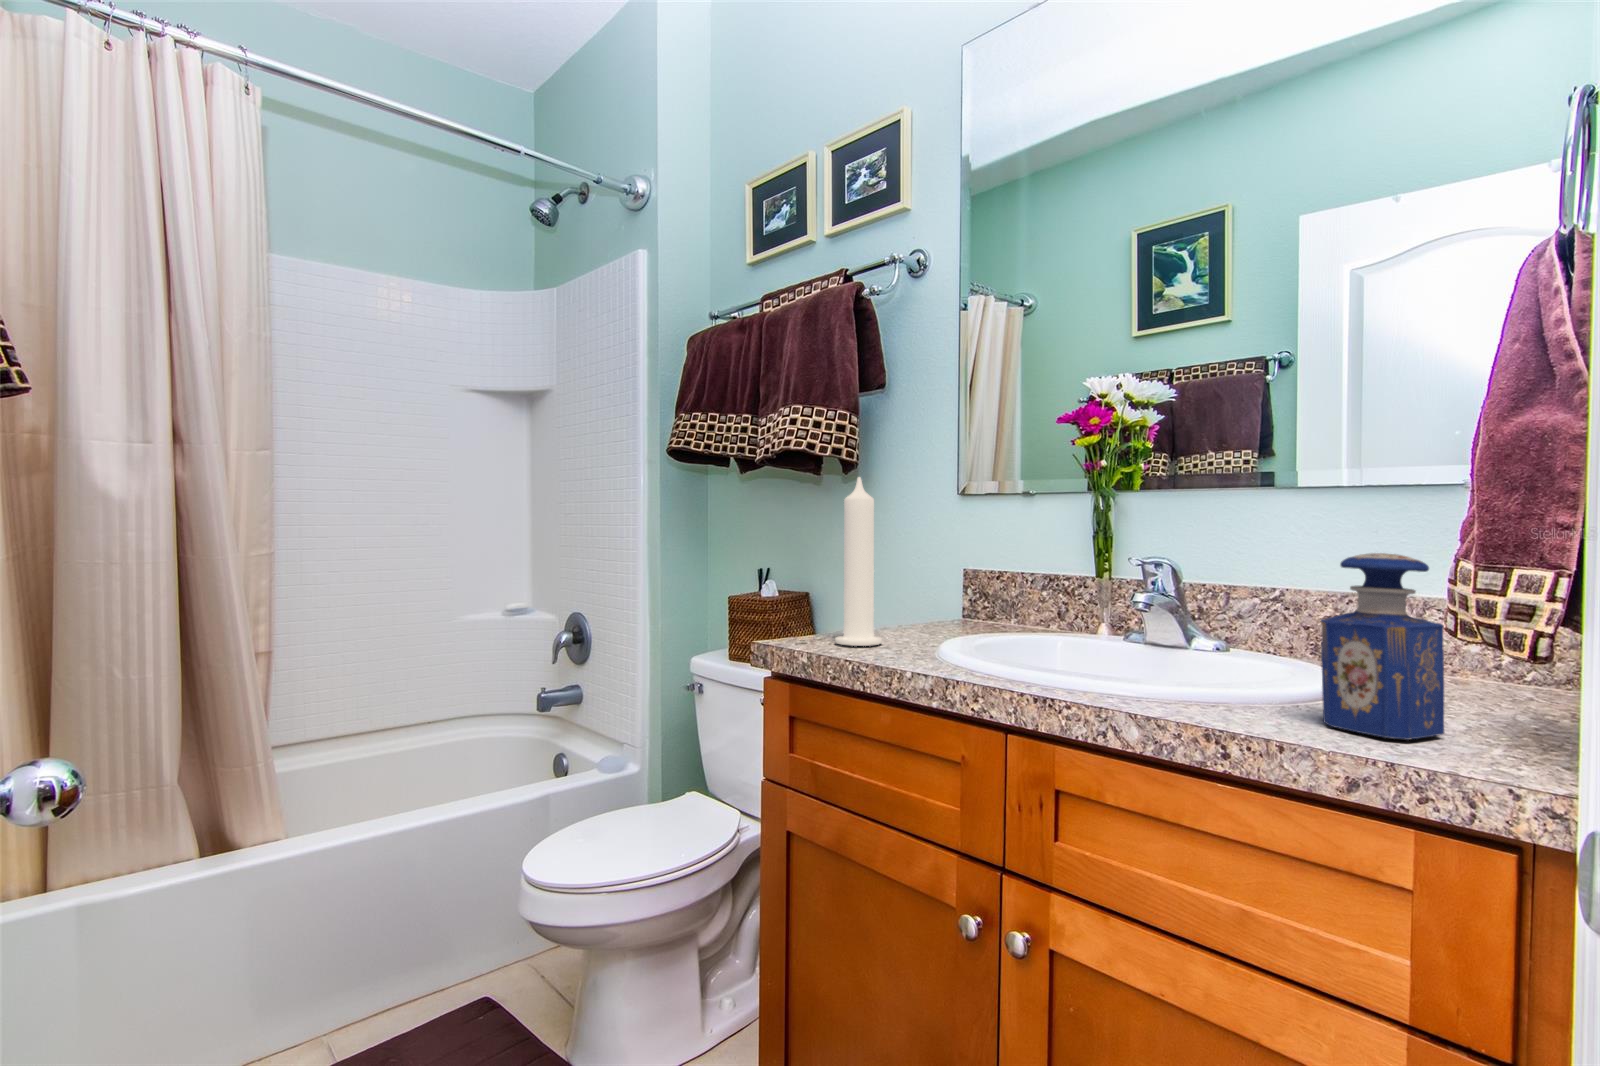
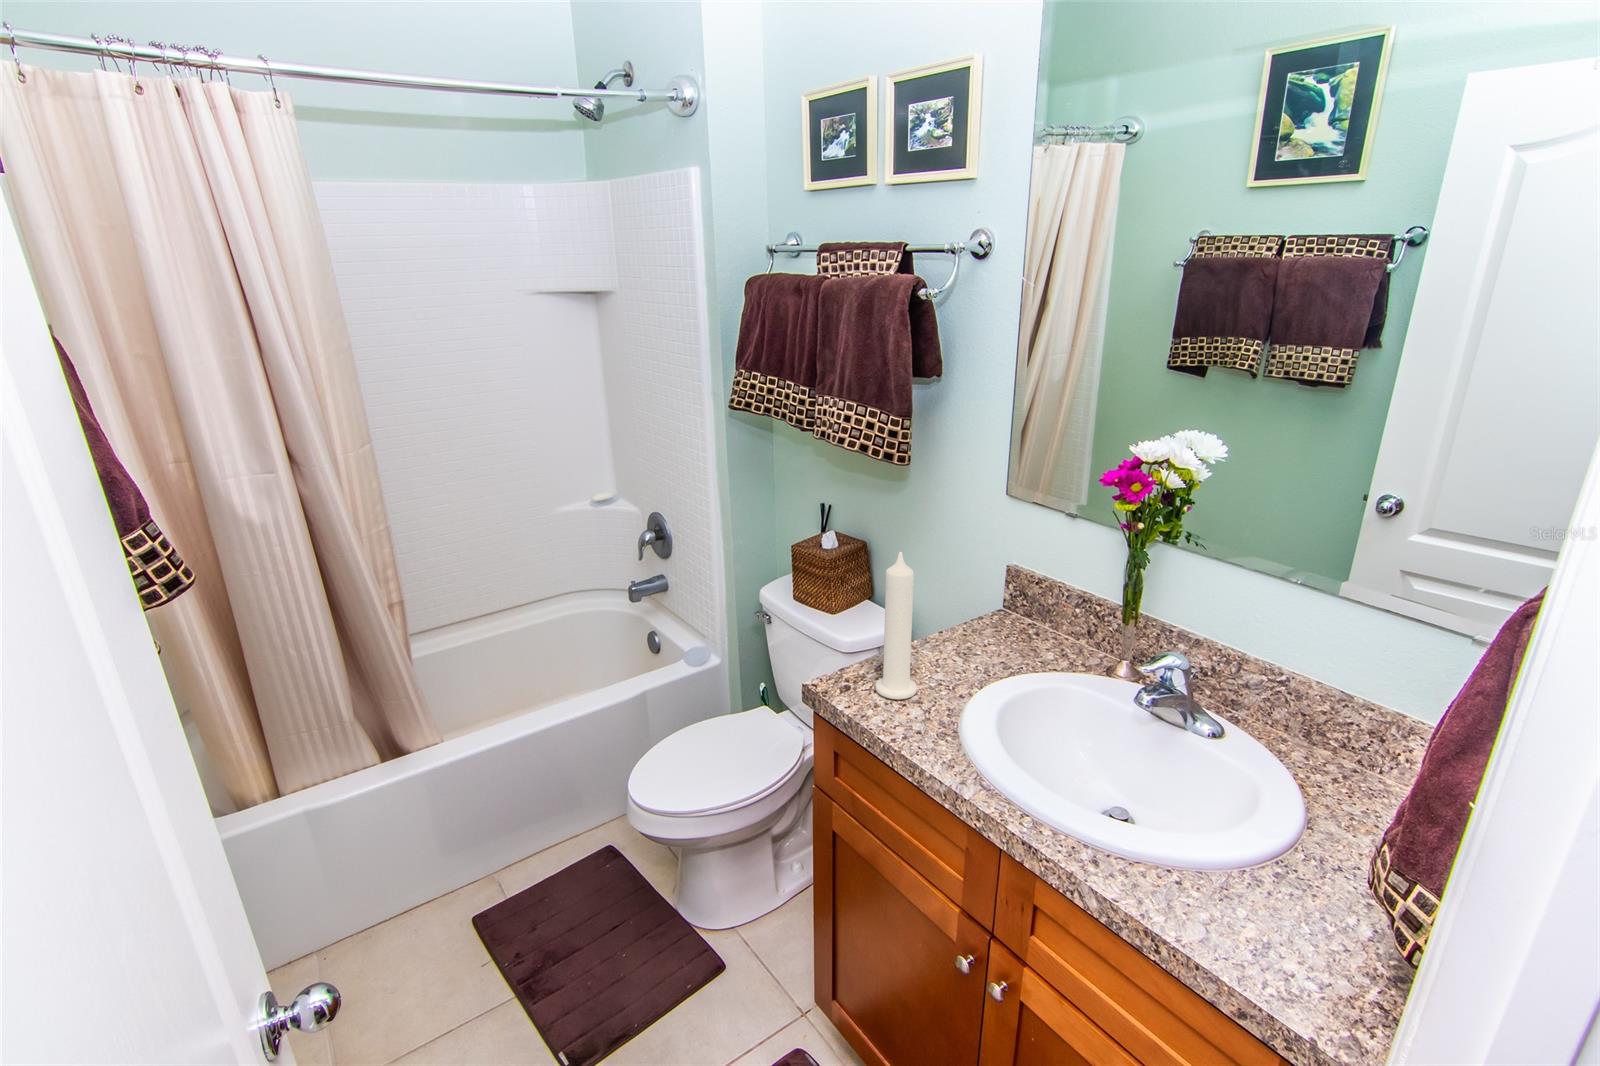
perfume bottle: present [1321,553,1444,740] -> none [1246,818,1354,977]

